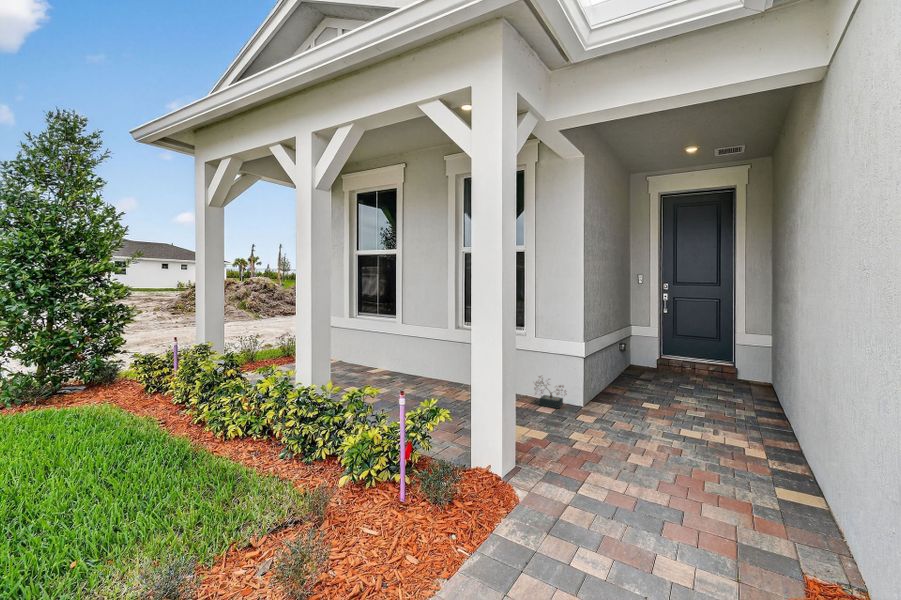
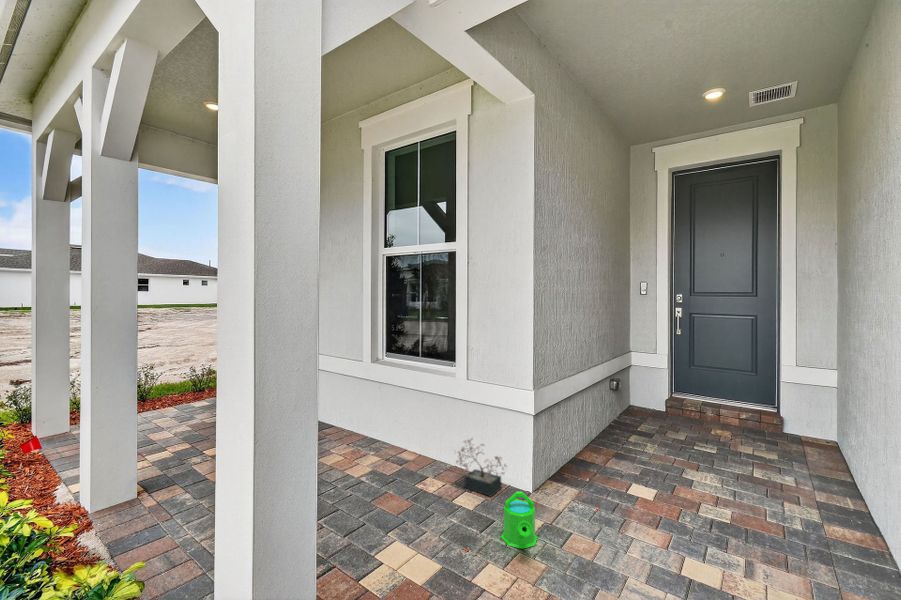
watering can: none [574,397,597,428] -> present [501,491,538,549]

